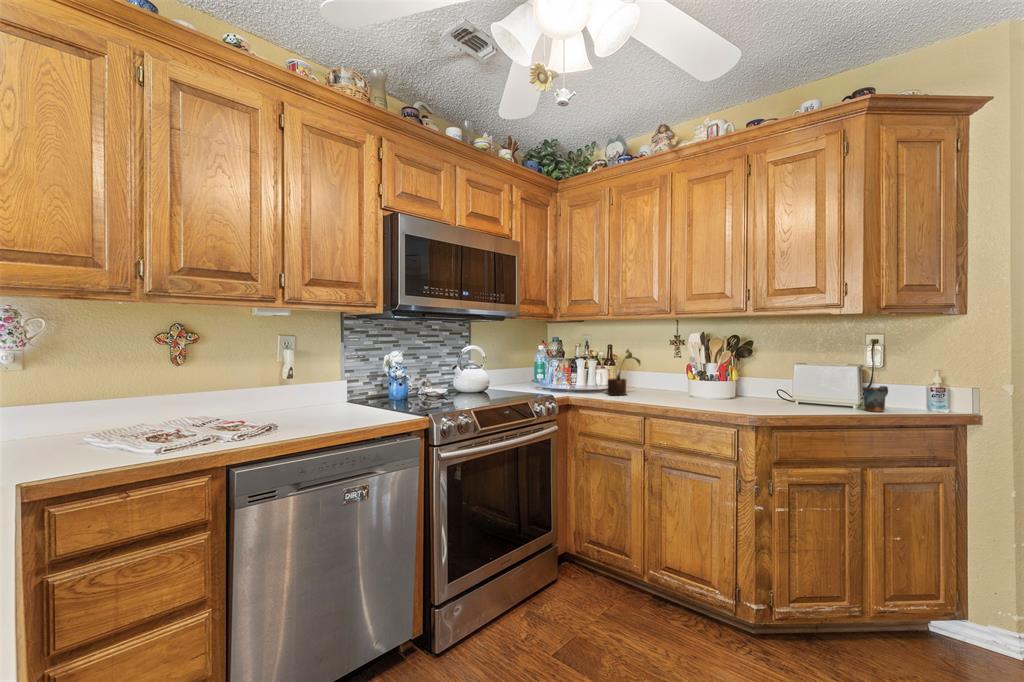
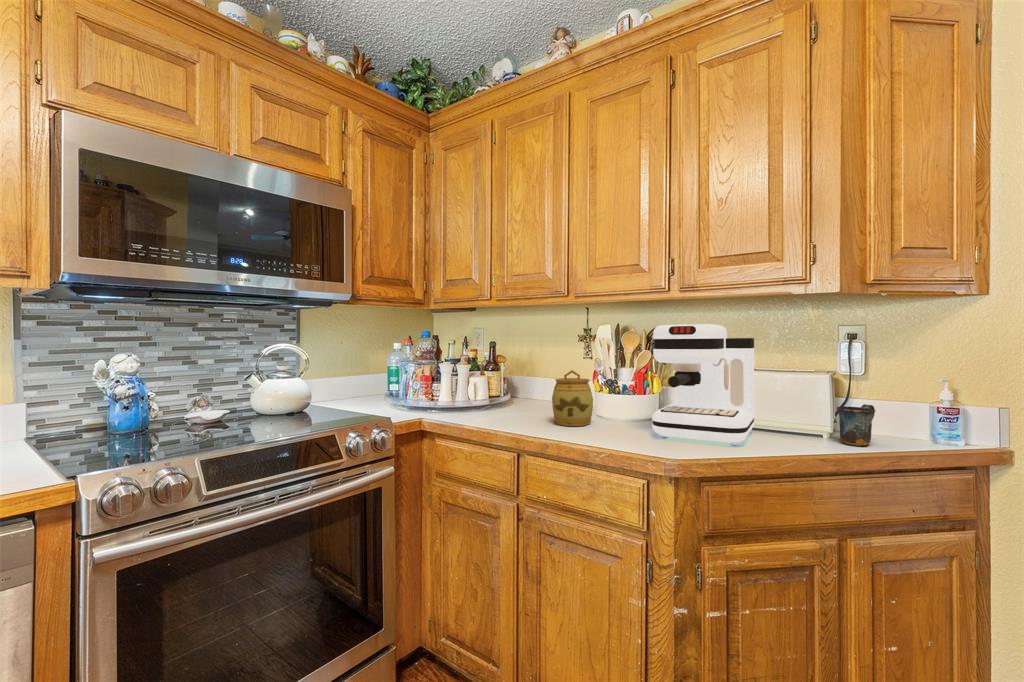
coffee maker: none [736,333,806,410] -> present [652,324,755,444]
potted plant: present [608,349,640,395] -> none [481,348,531,416]
jar: none [662,364,692,401] -> present [552,370,593,426]

